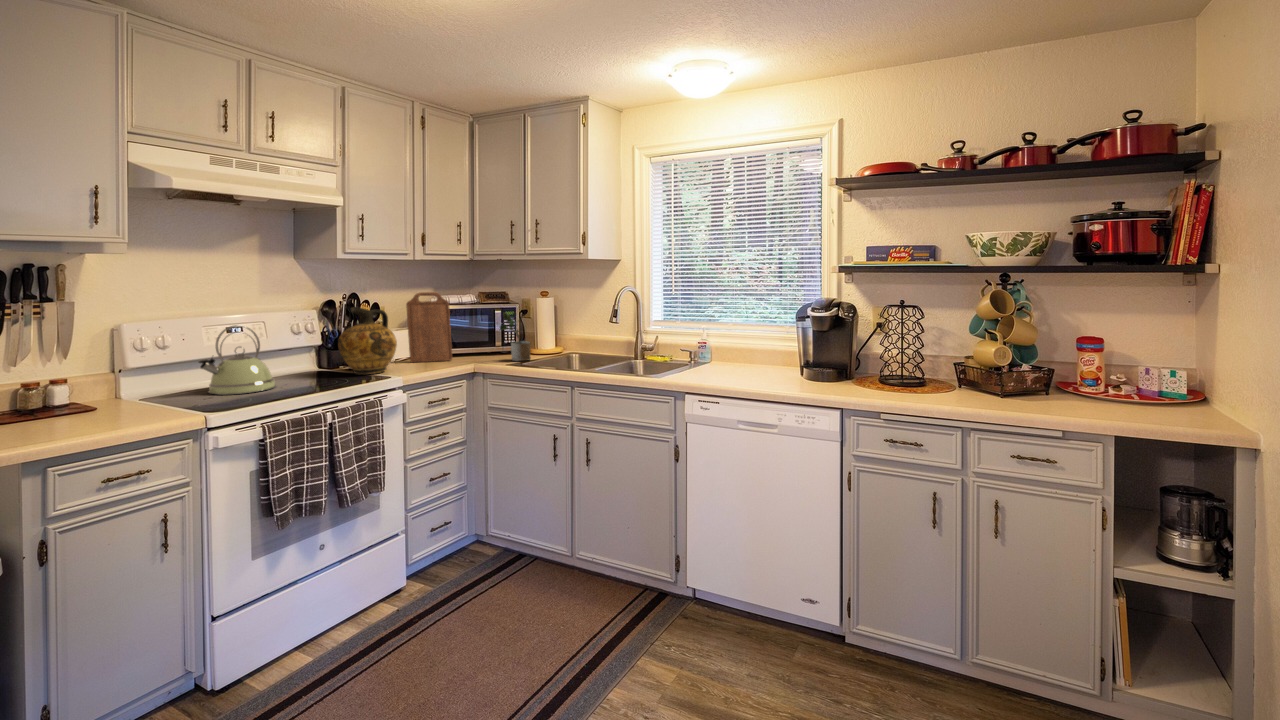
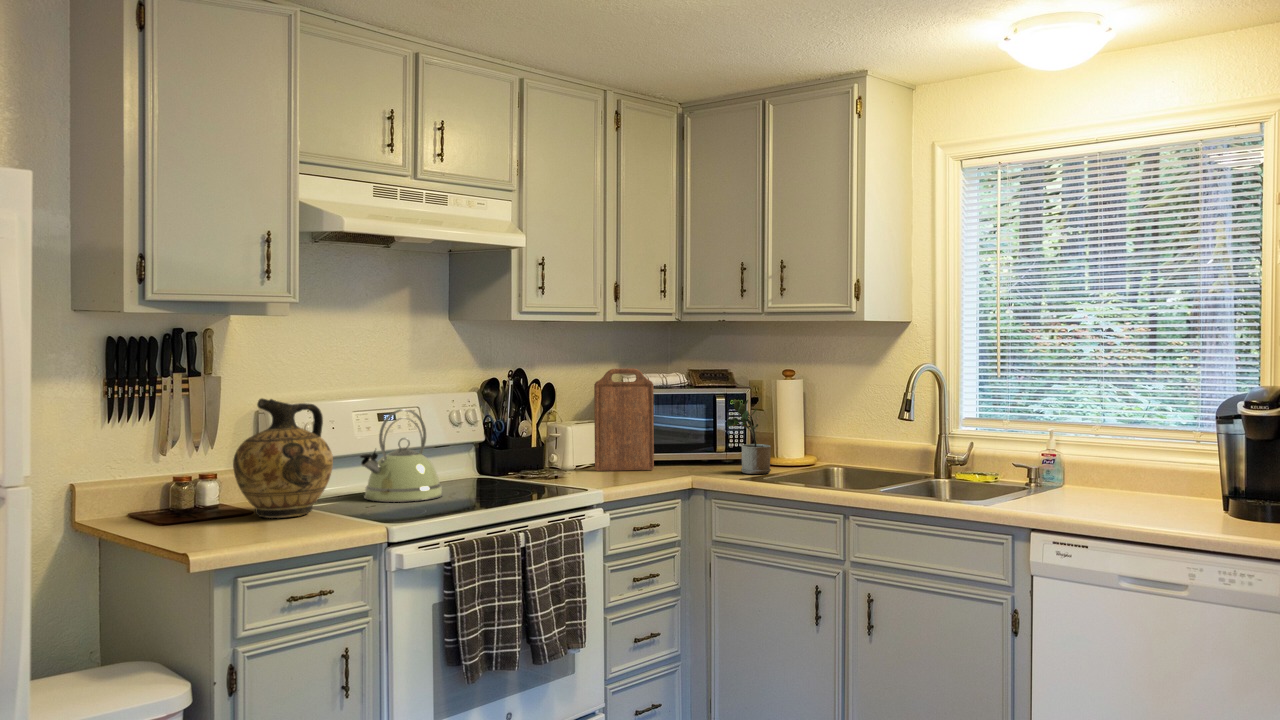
ceramic jug: present [338,307,397,374] -> present [233,398,333,518]

